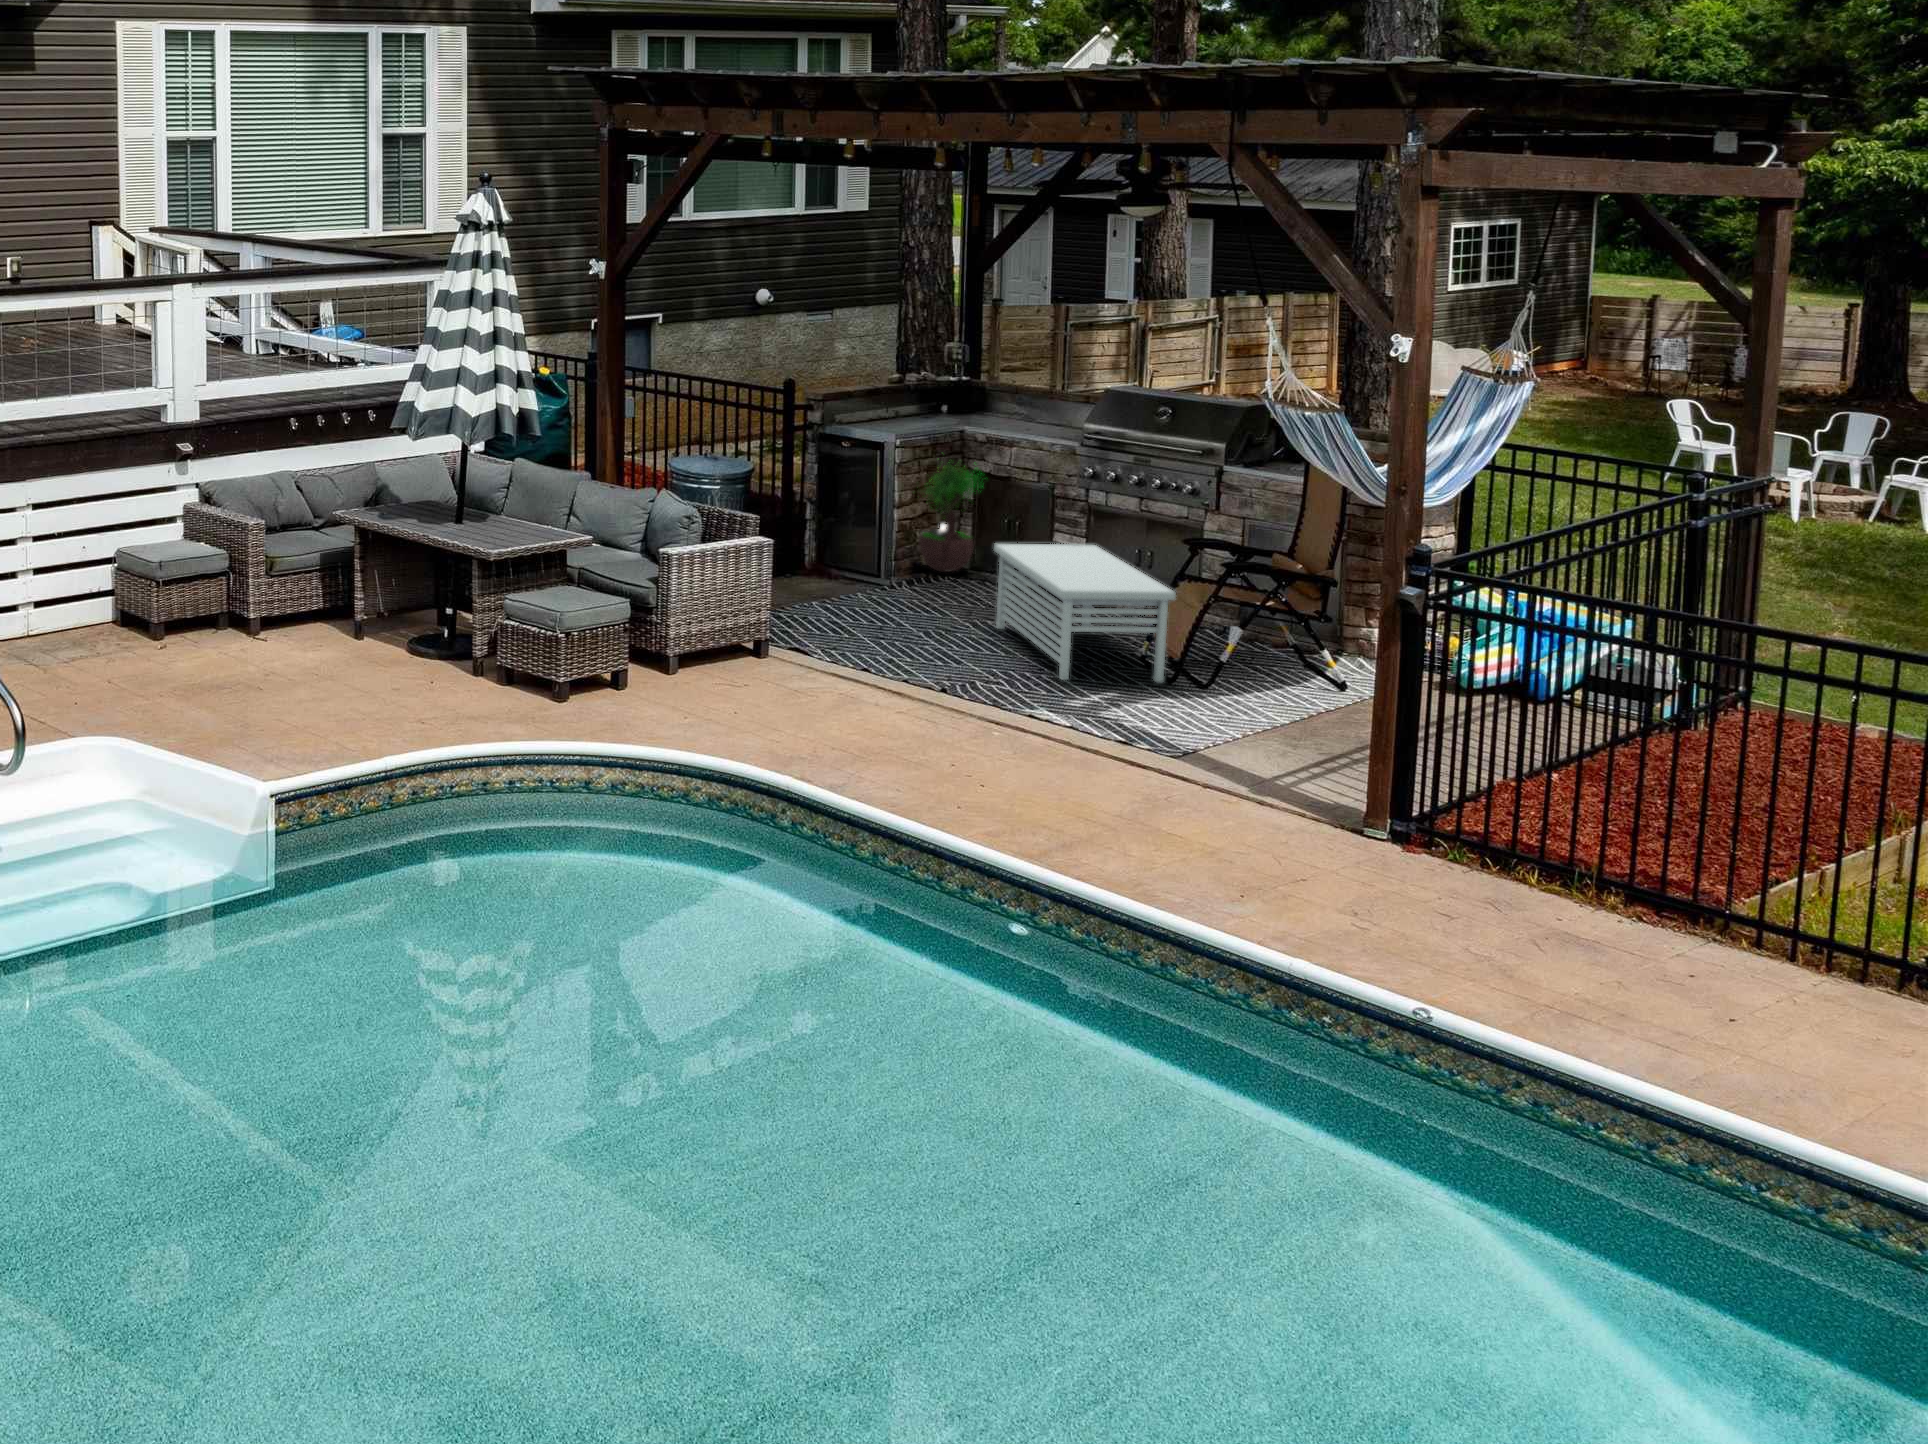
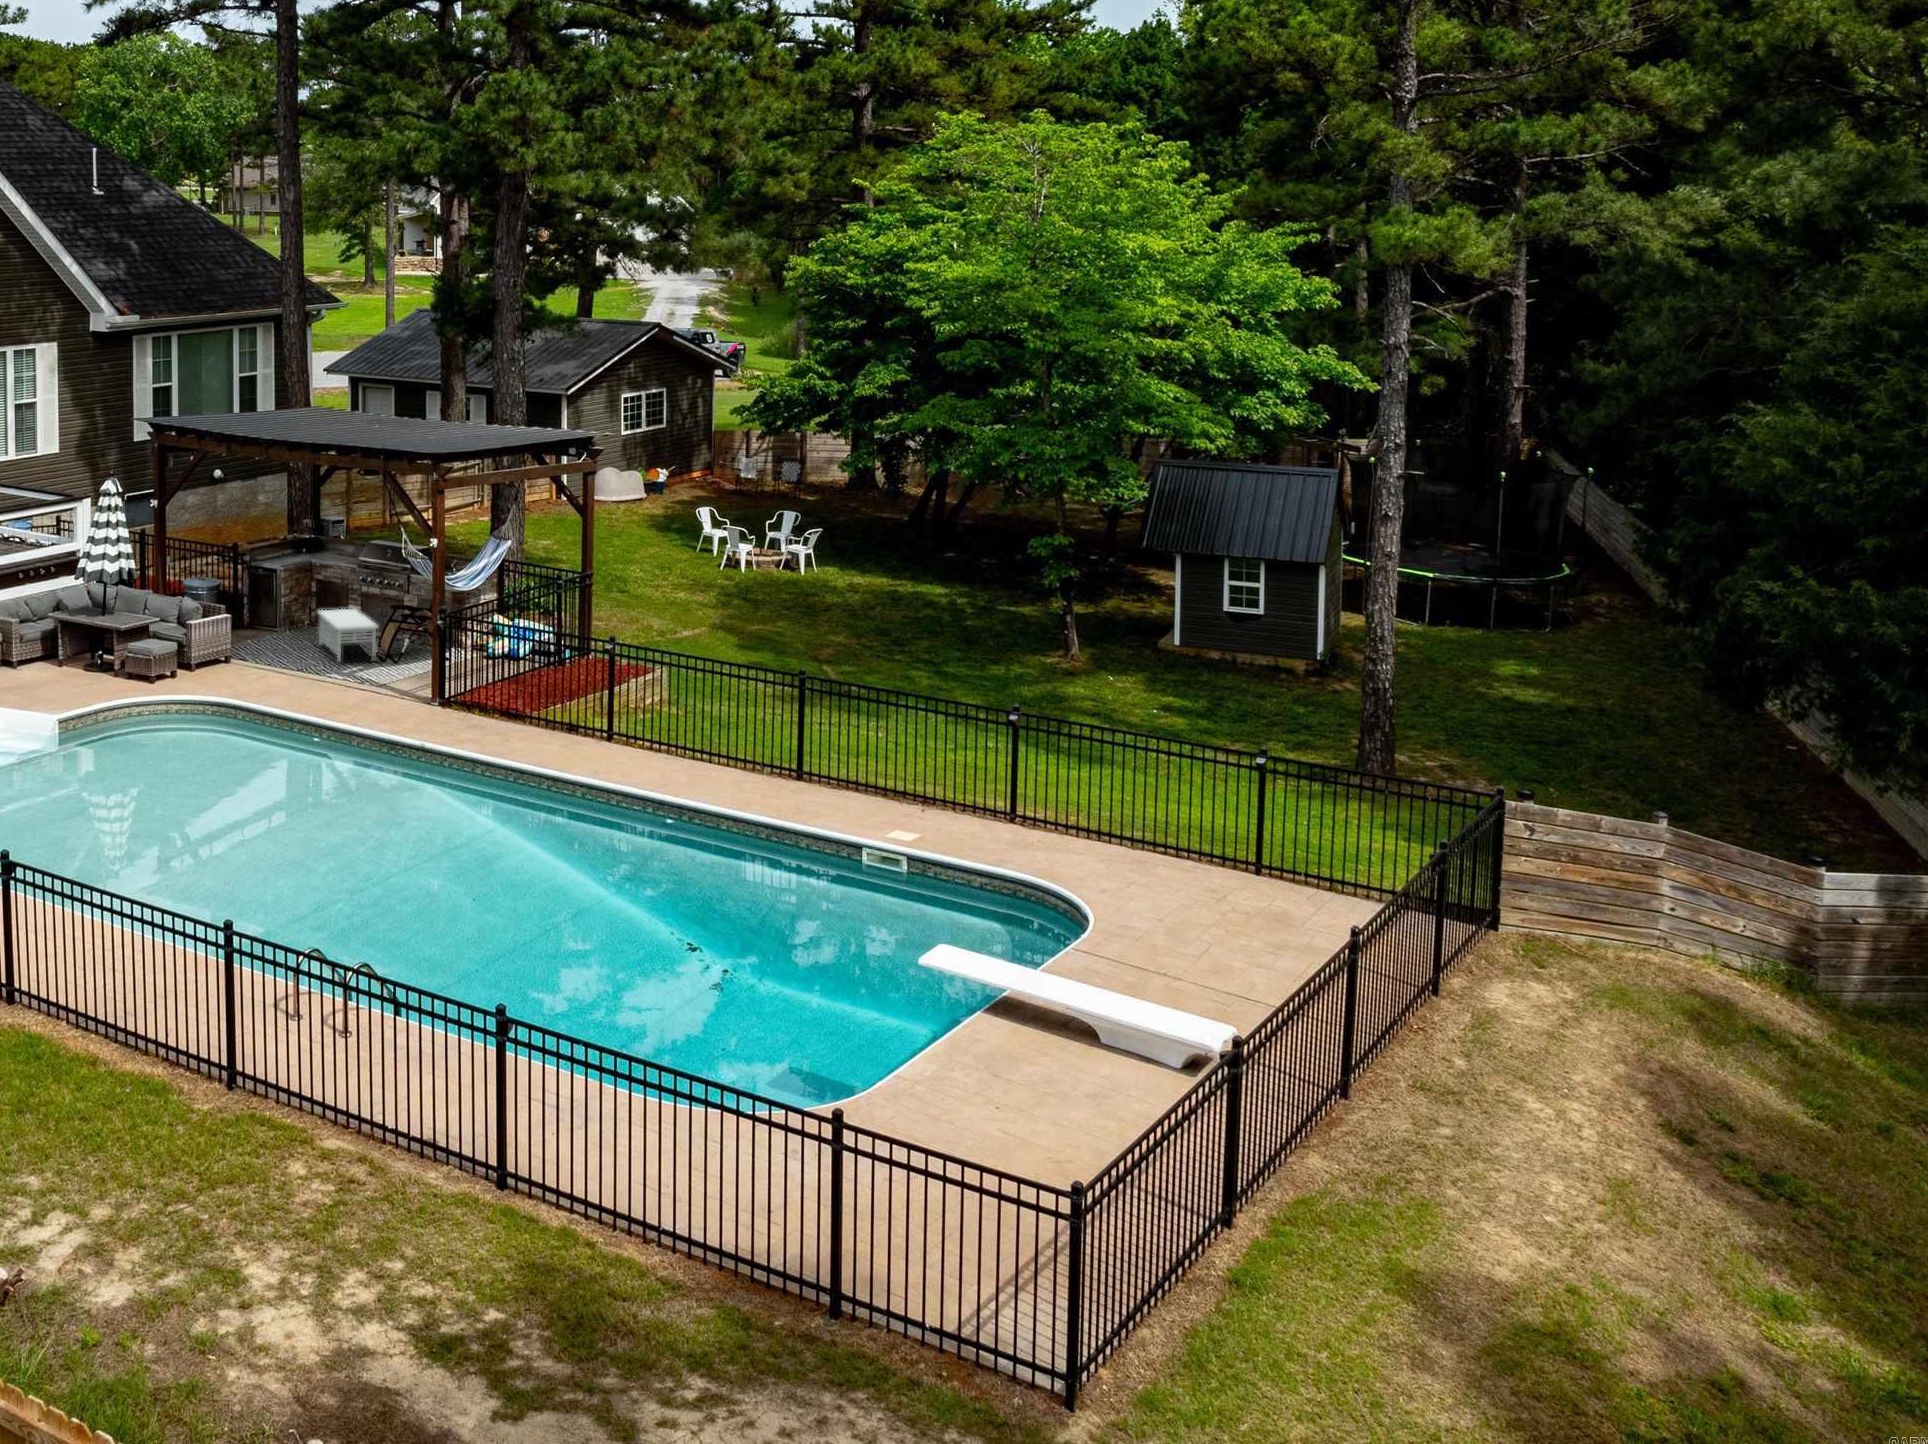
potted tree: present [914,458,983,572] -> none [289,571,320,623]

